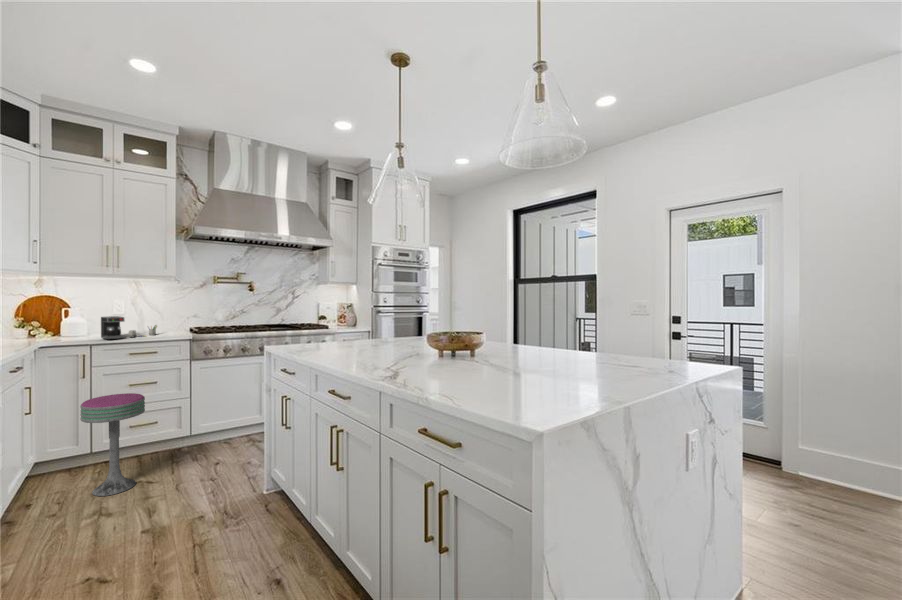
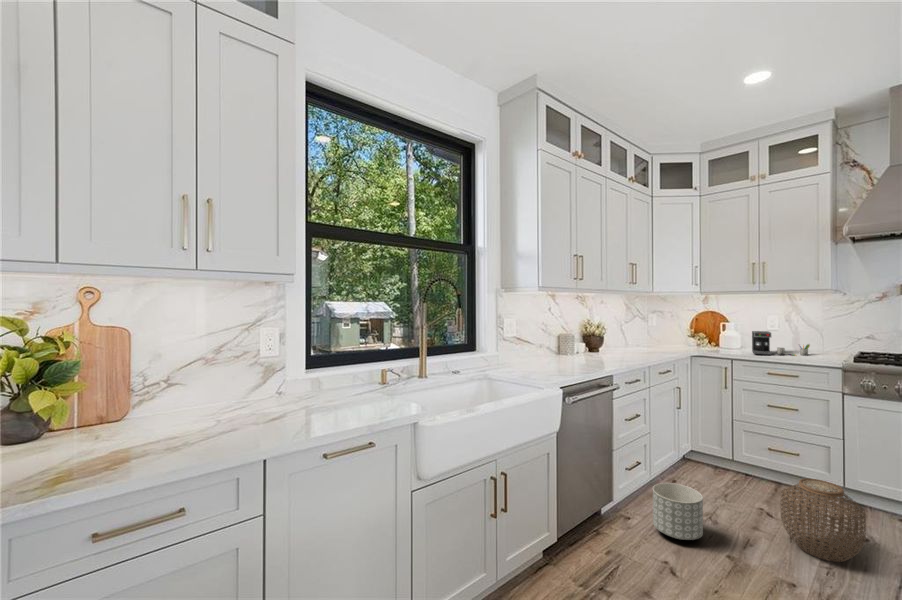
bar stool: present [80,393,145,496] -> none [707,408,766,511]
woven basket: none [171,429,231,492] -> present [781,478,866,562]
planter: none [42,489,111,556] -> present [653,483,703,540]

